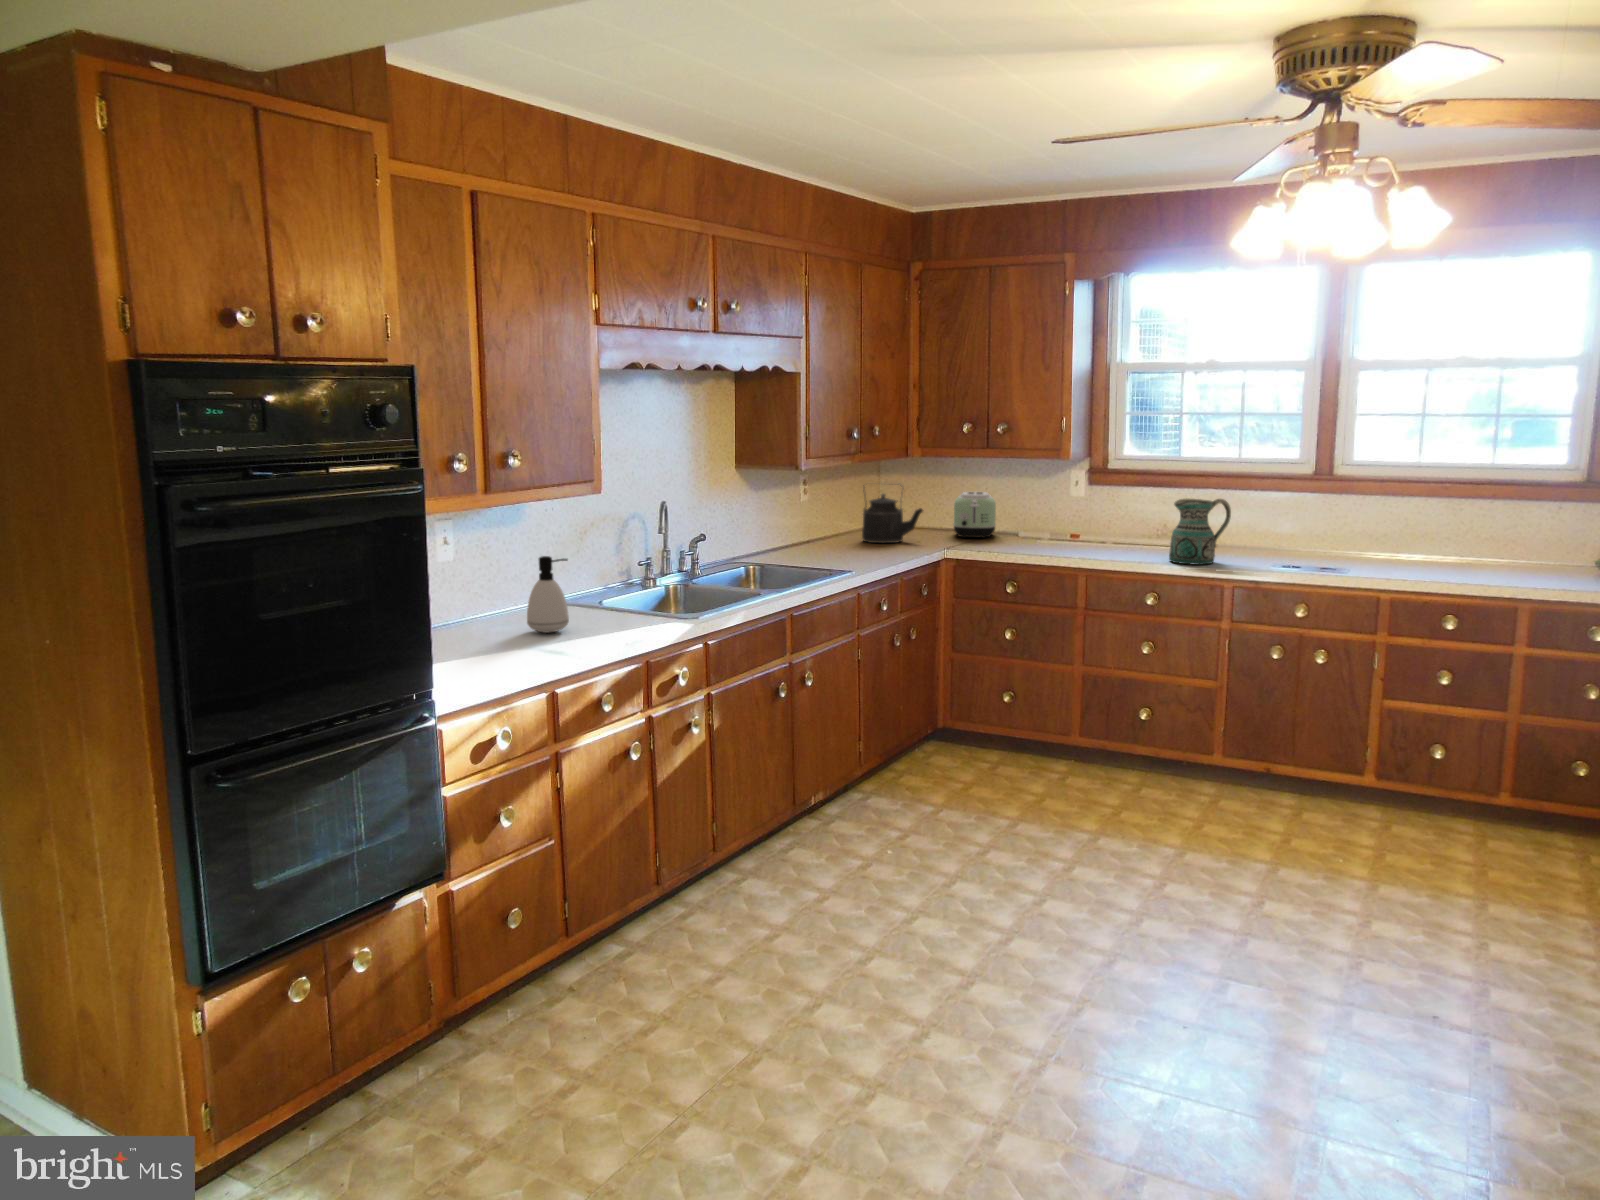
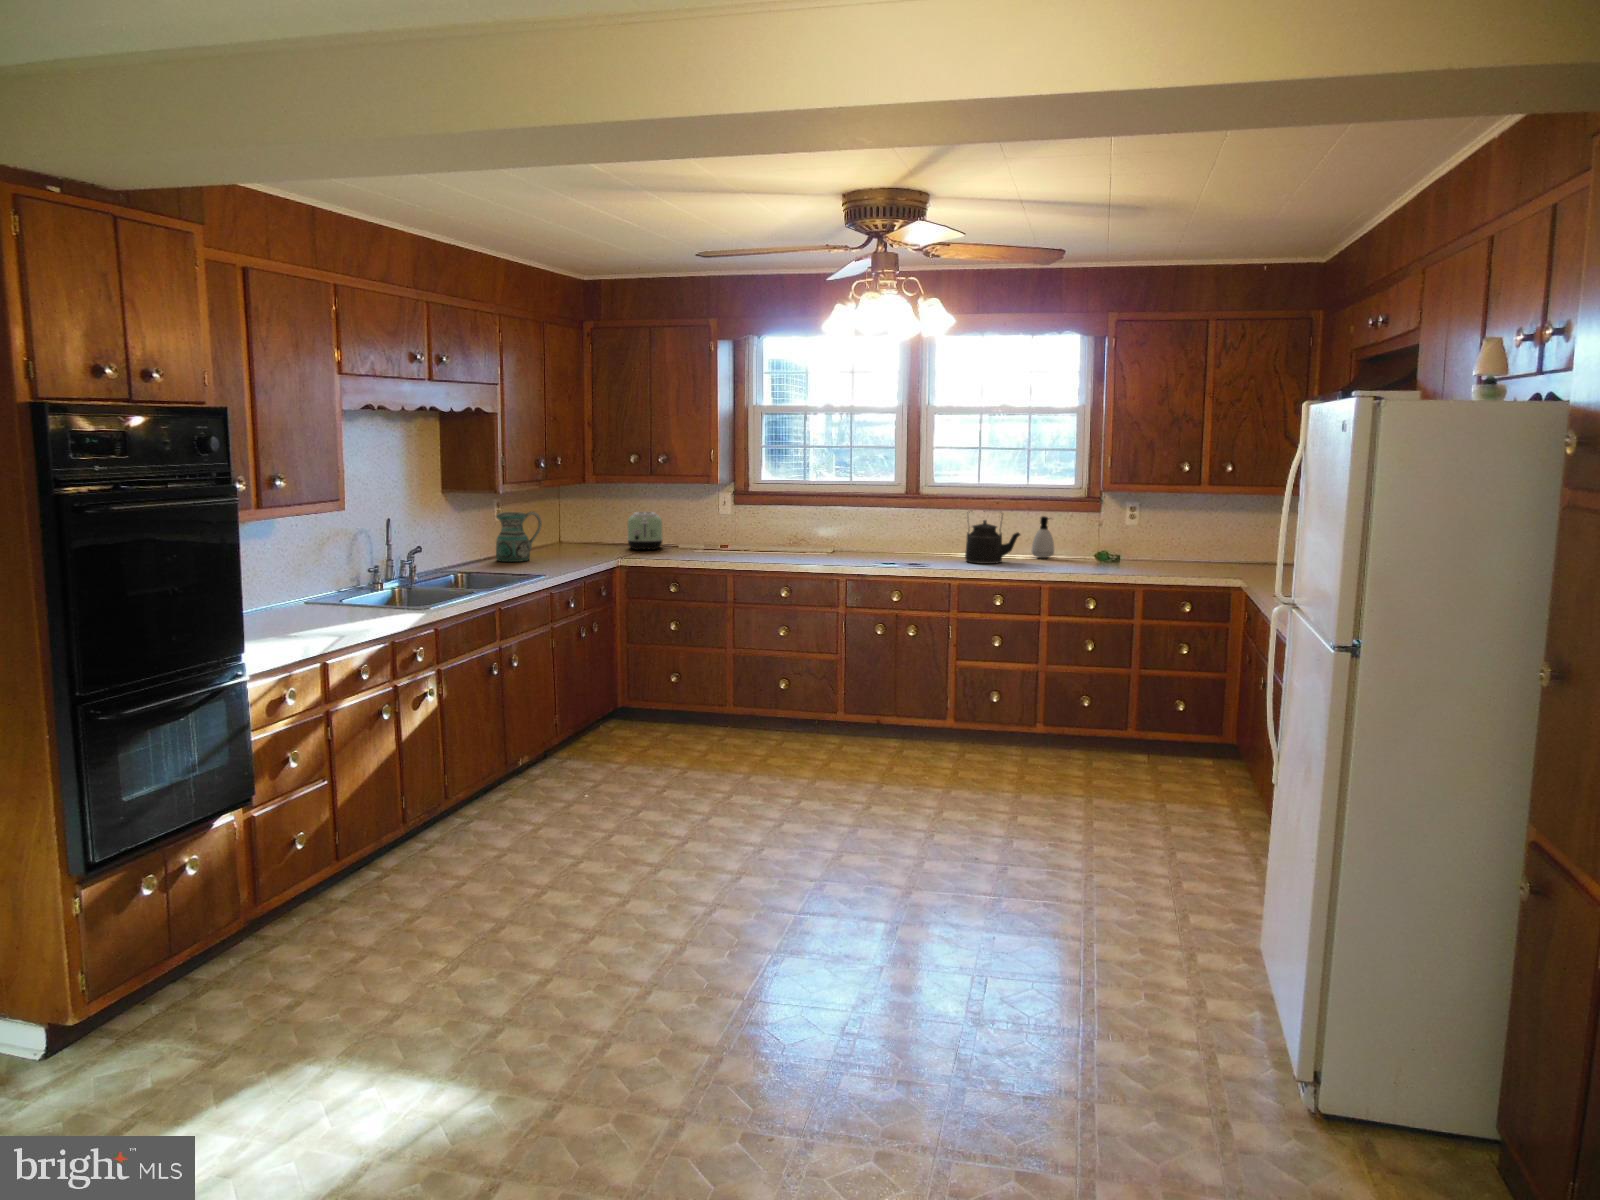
kettle: present [862,488,923,543] -> present [965,511,1020,564]
ceramic pitcher: present [1169,499,1231,565] -> present [496,512,542,562]
soap dispenser: present [527,556,569,633] -> present [1032,516,1054,558]

